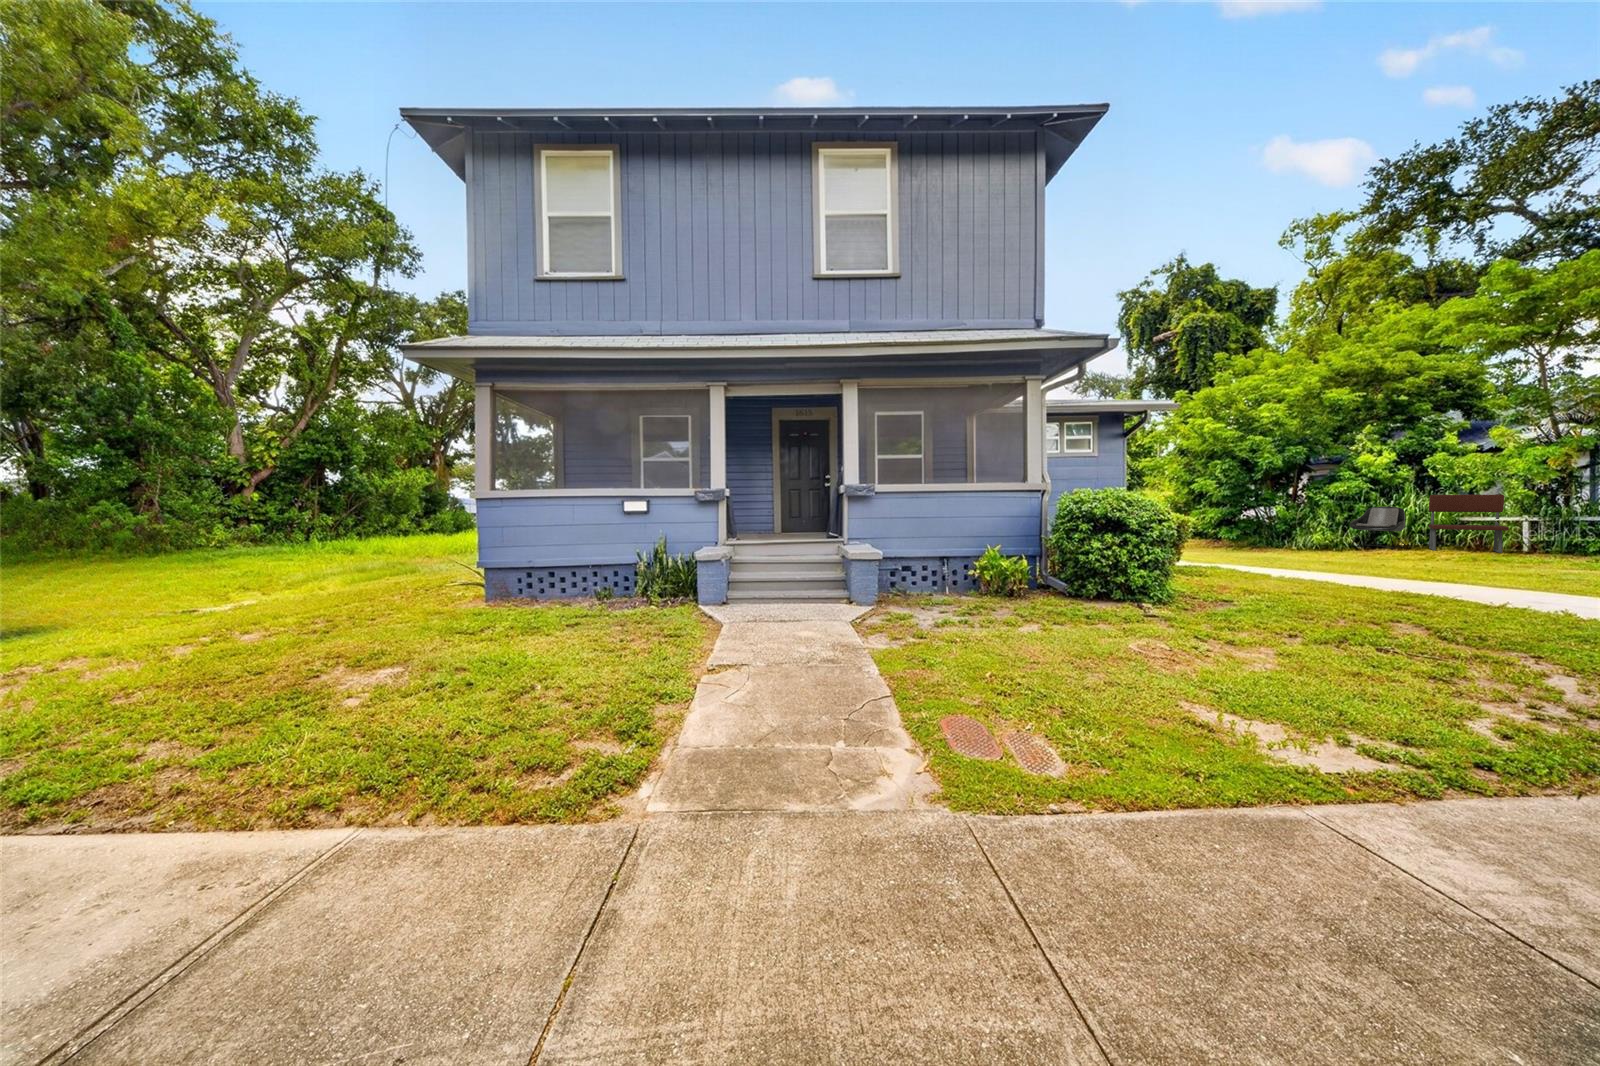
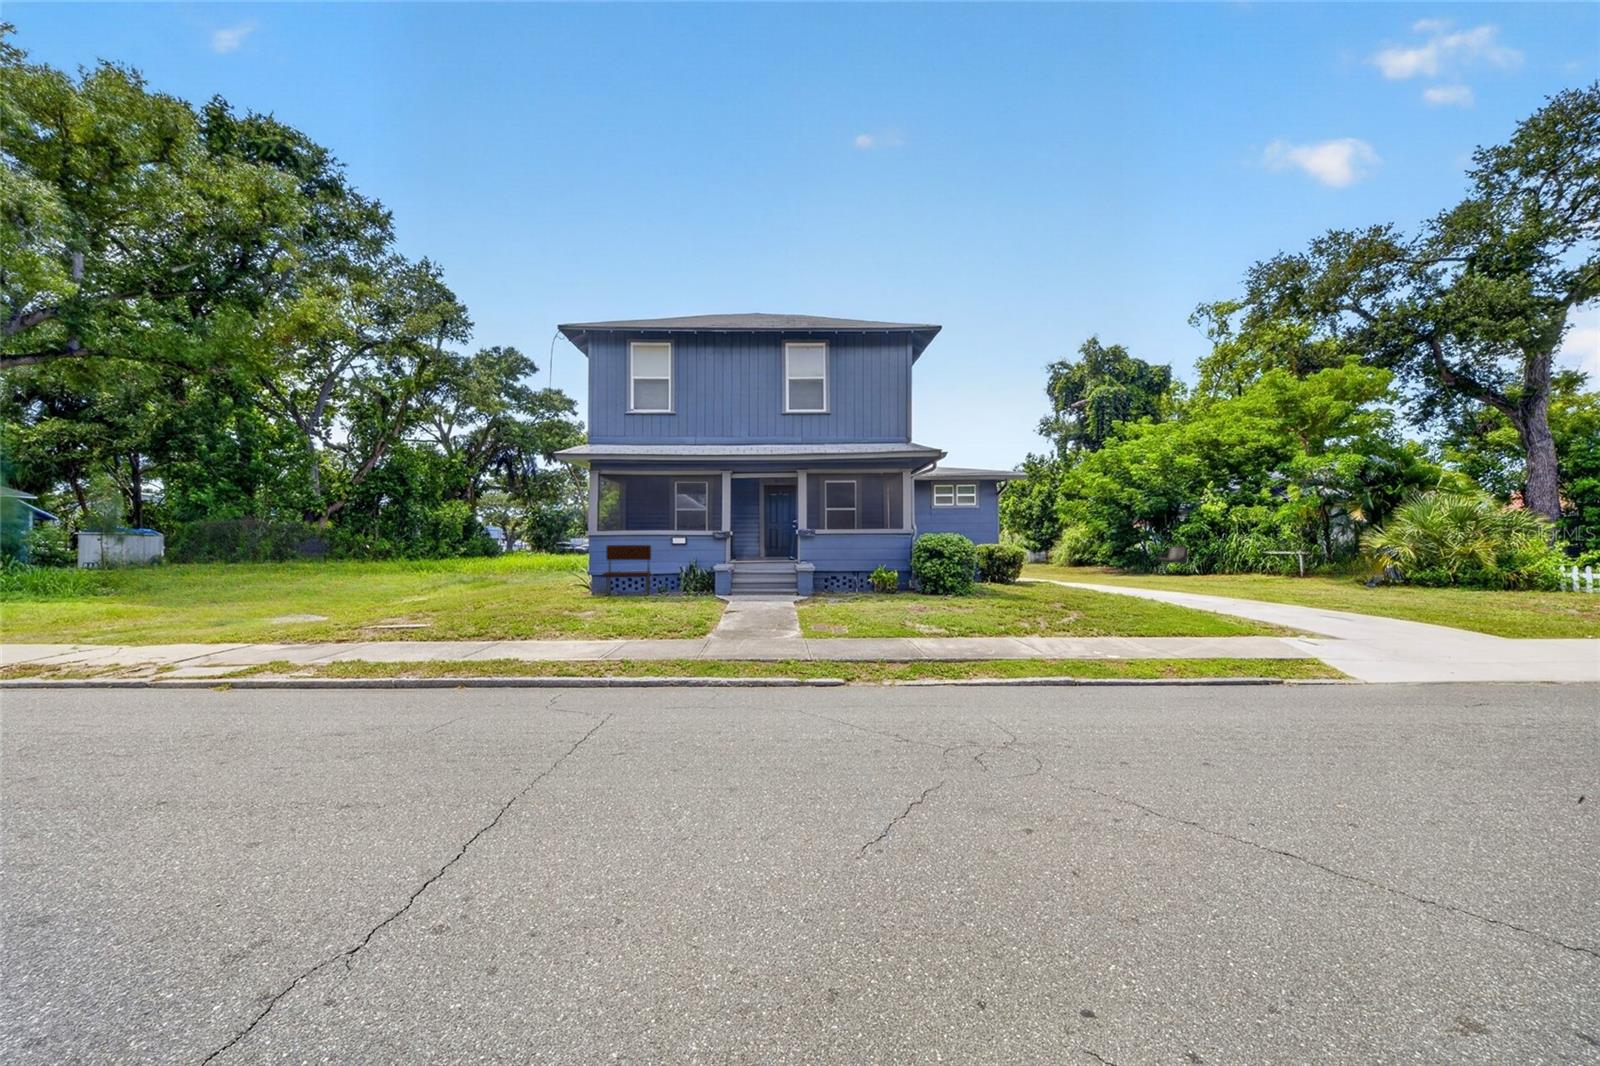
bench: present [1428,494,1509,553] -> present [603,545,651,595]

